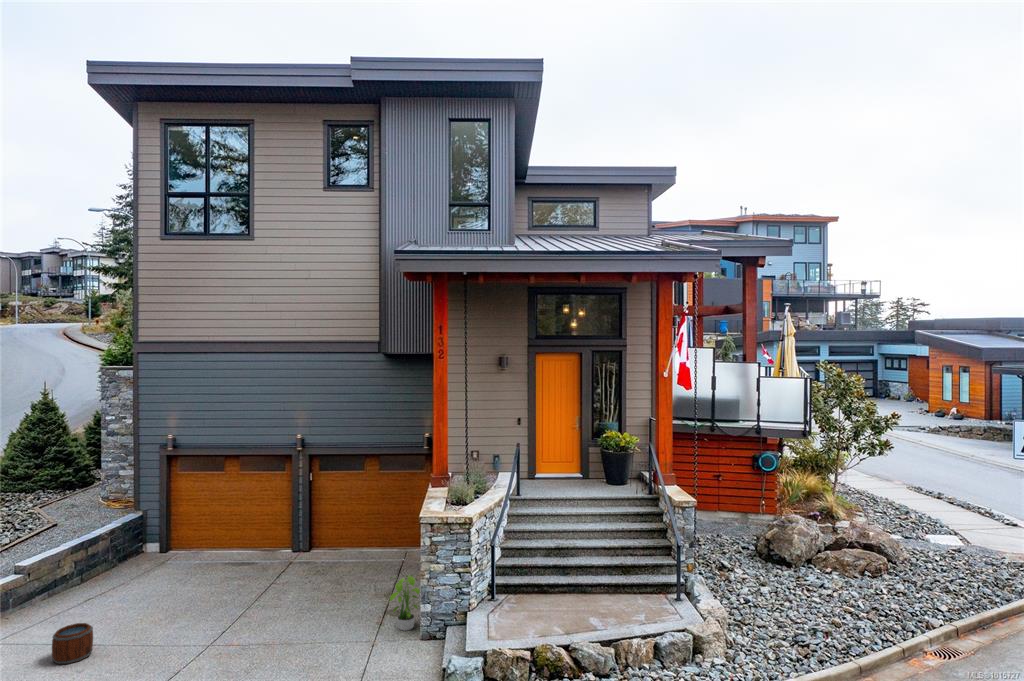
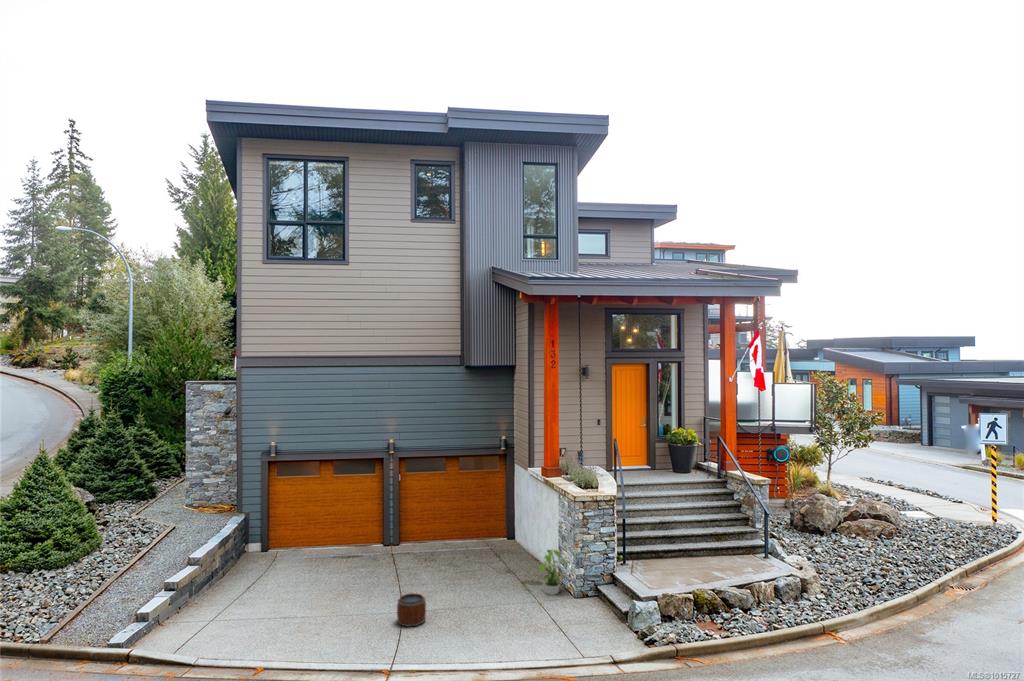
bucket: present [52,623,93,664] -> present [397,593,426,627]

